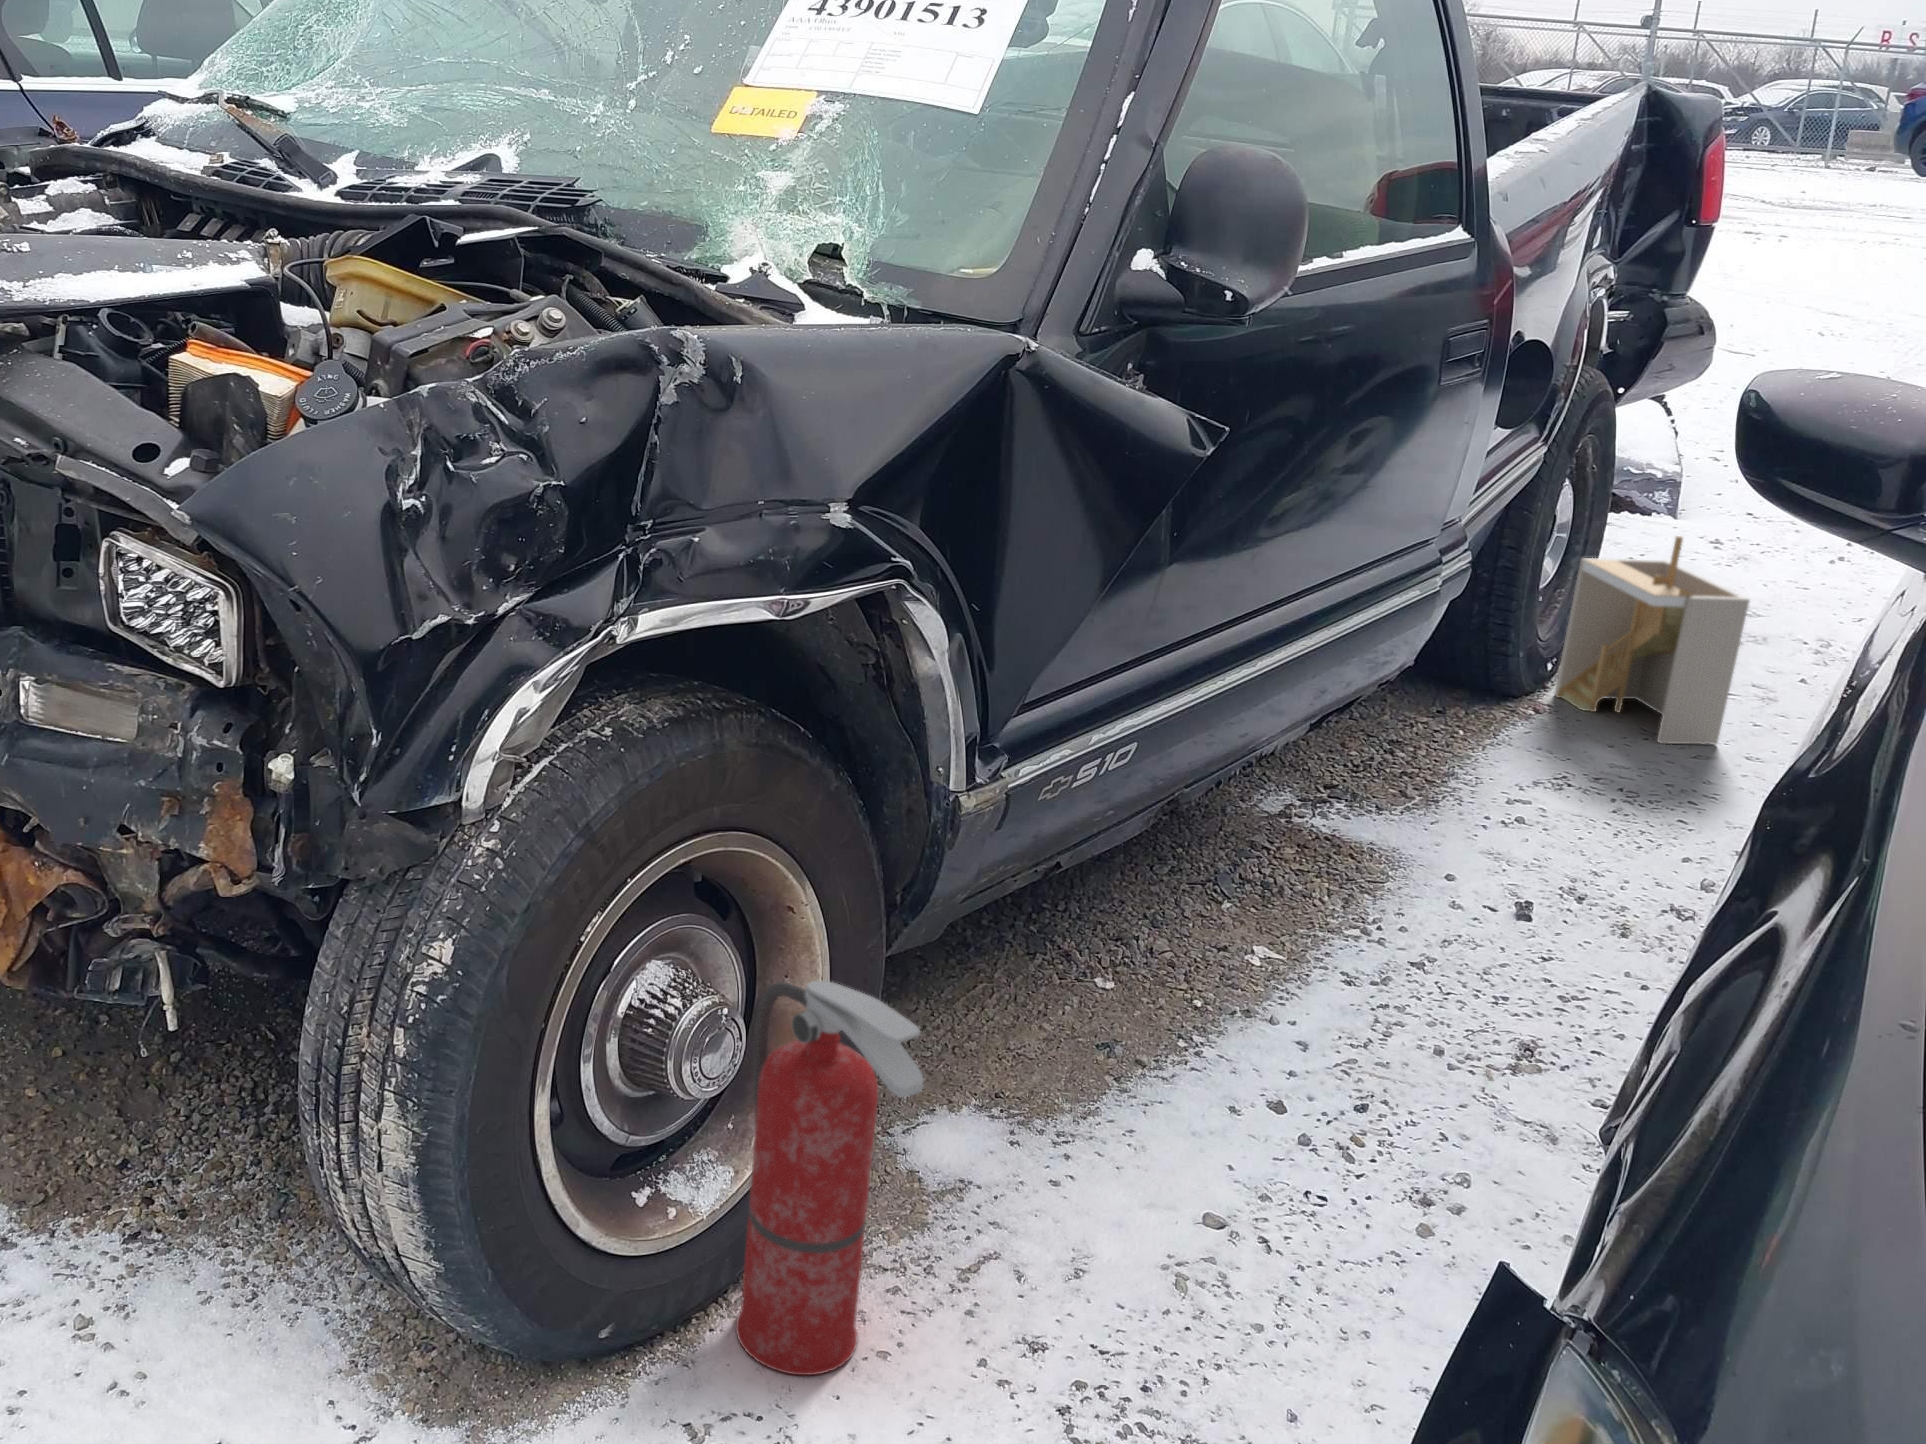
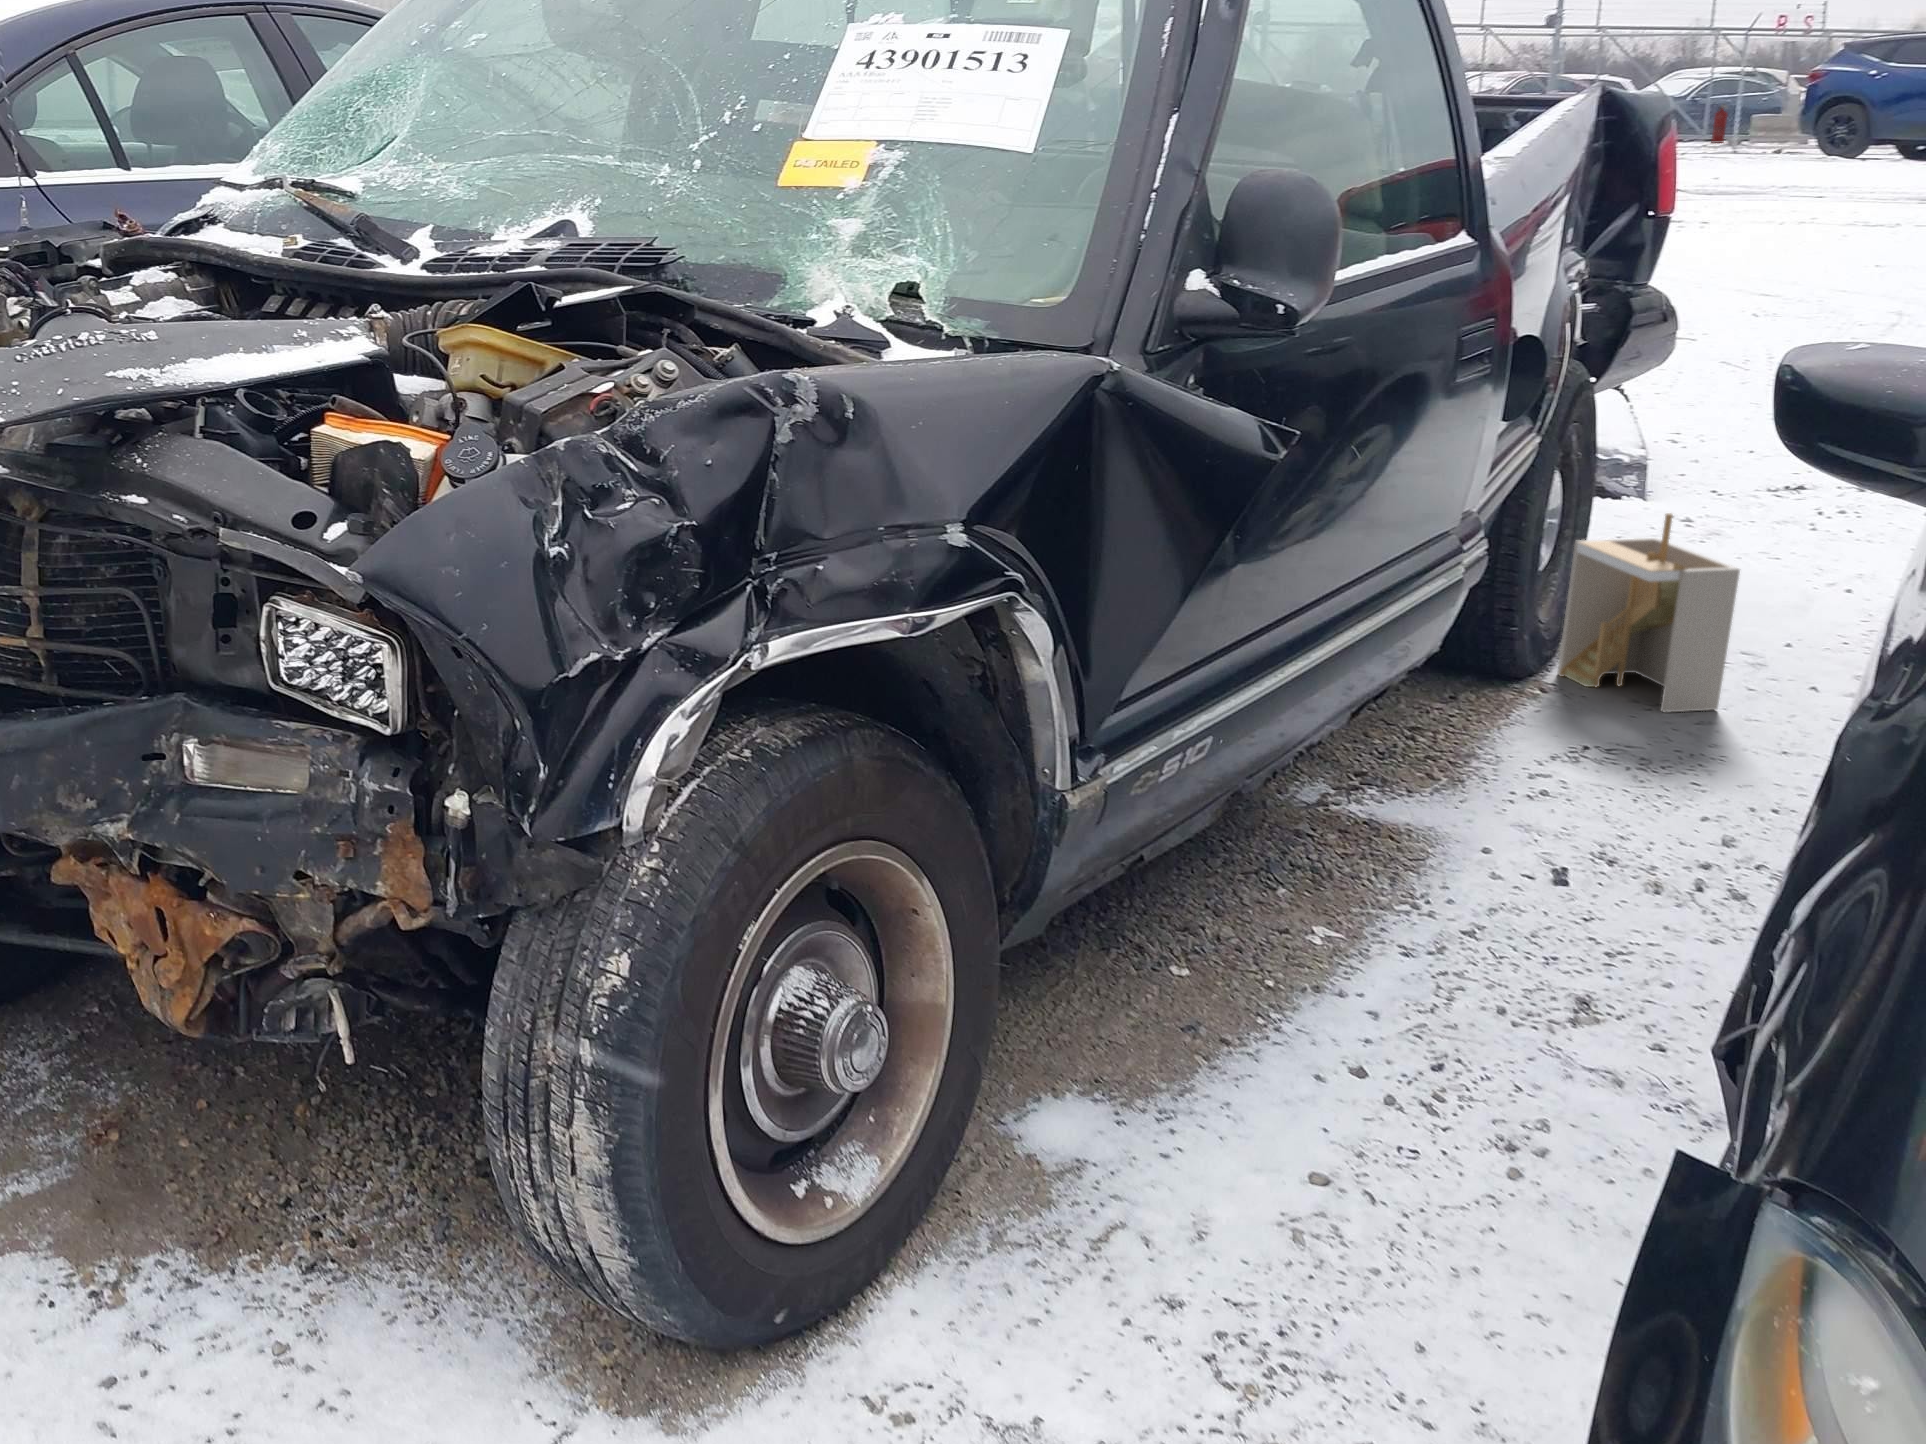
fire extinguisher: present [736,980,924,1375] -> present [1711,104,1728,143]

